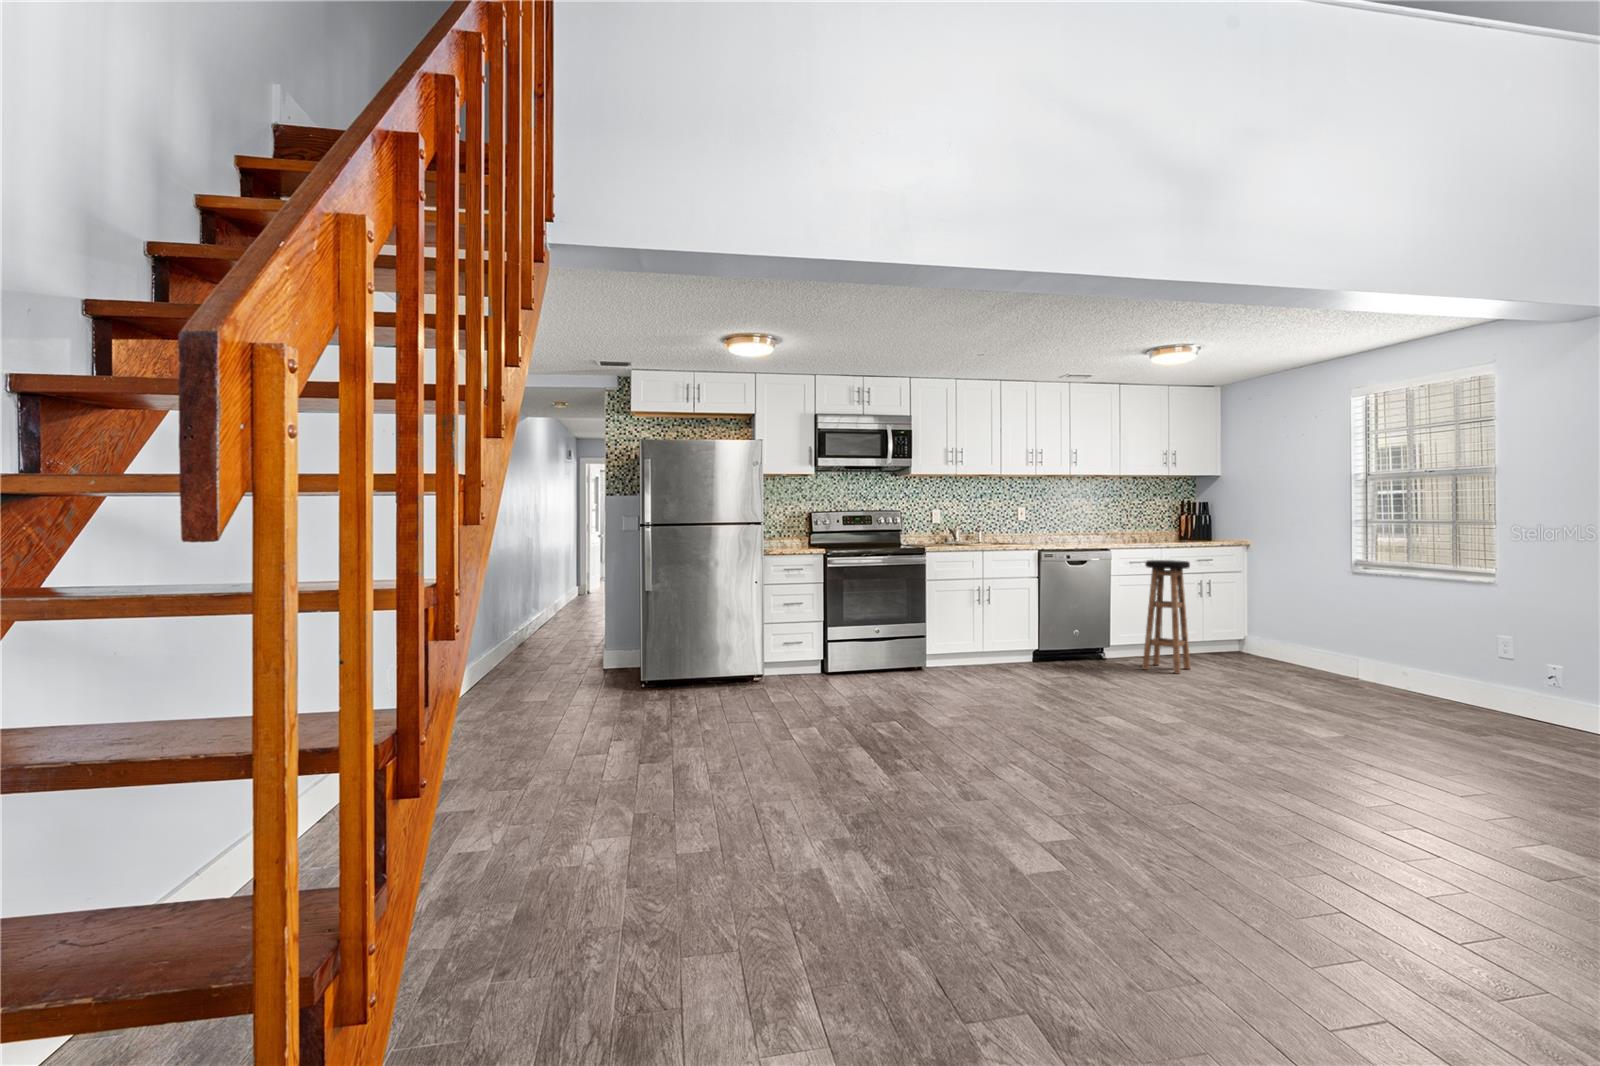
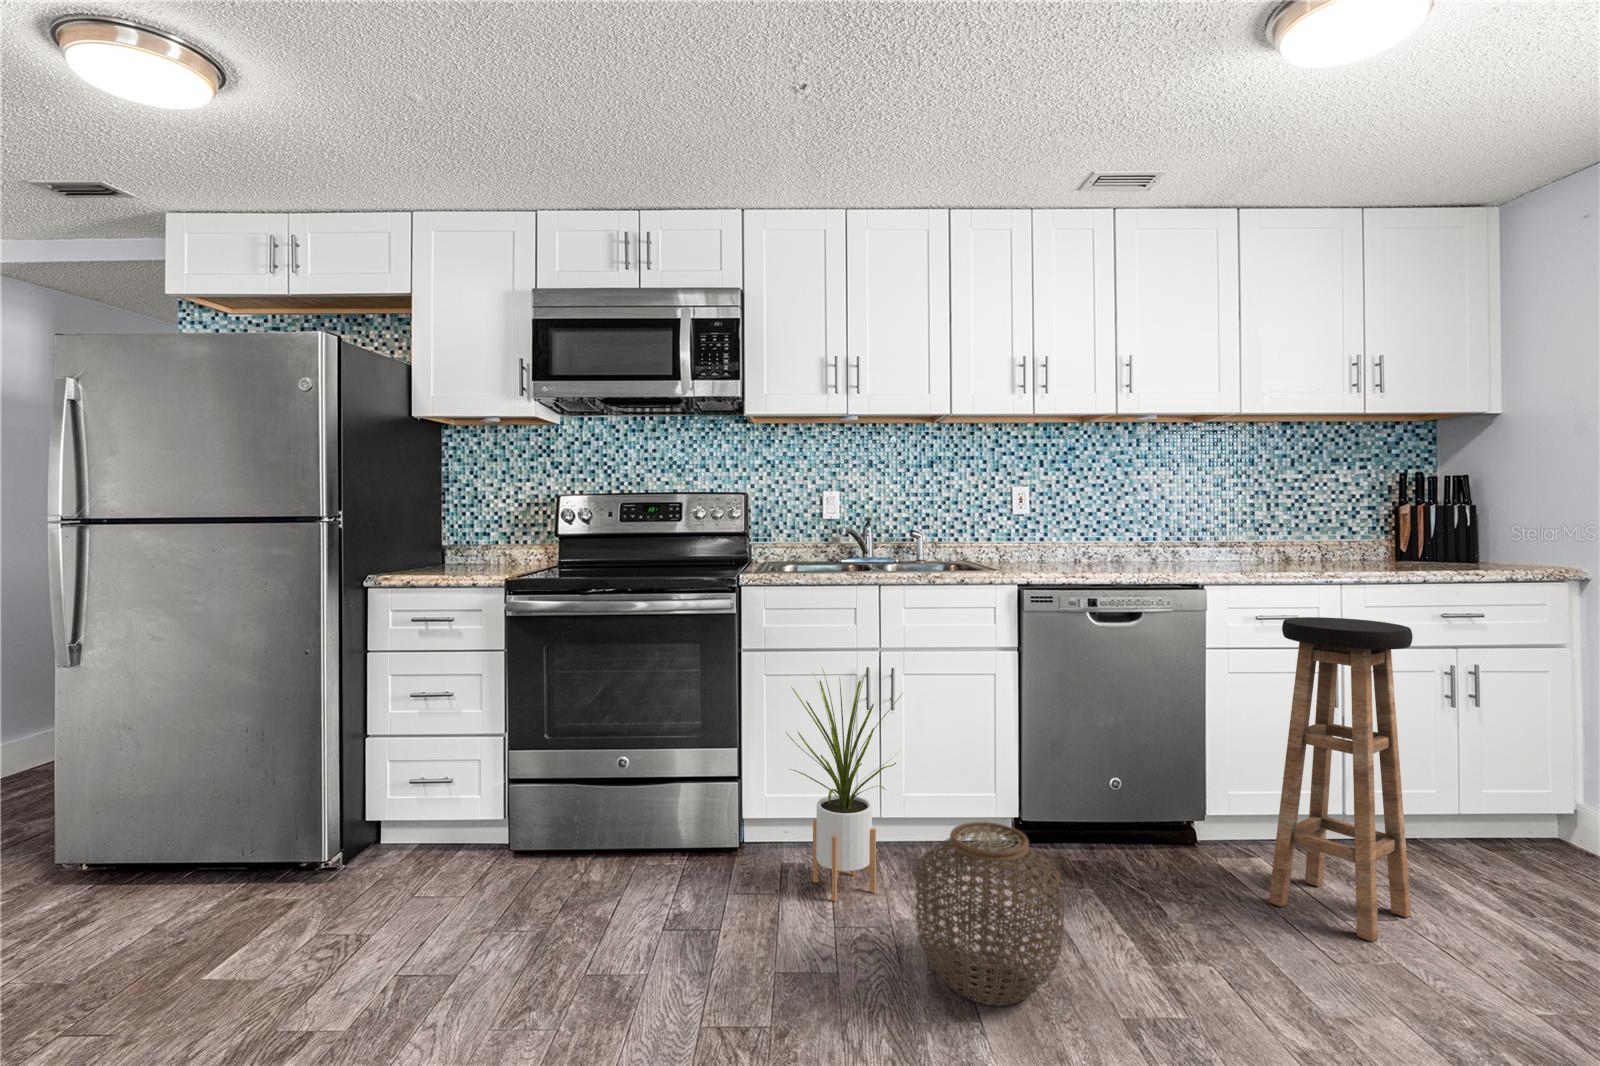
house plant: none [963,584,1012,677] -> present [787,671,901,901]
woven basket: none [1036,632,1089,689] -> present [915,822,1064,1005]

